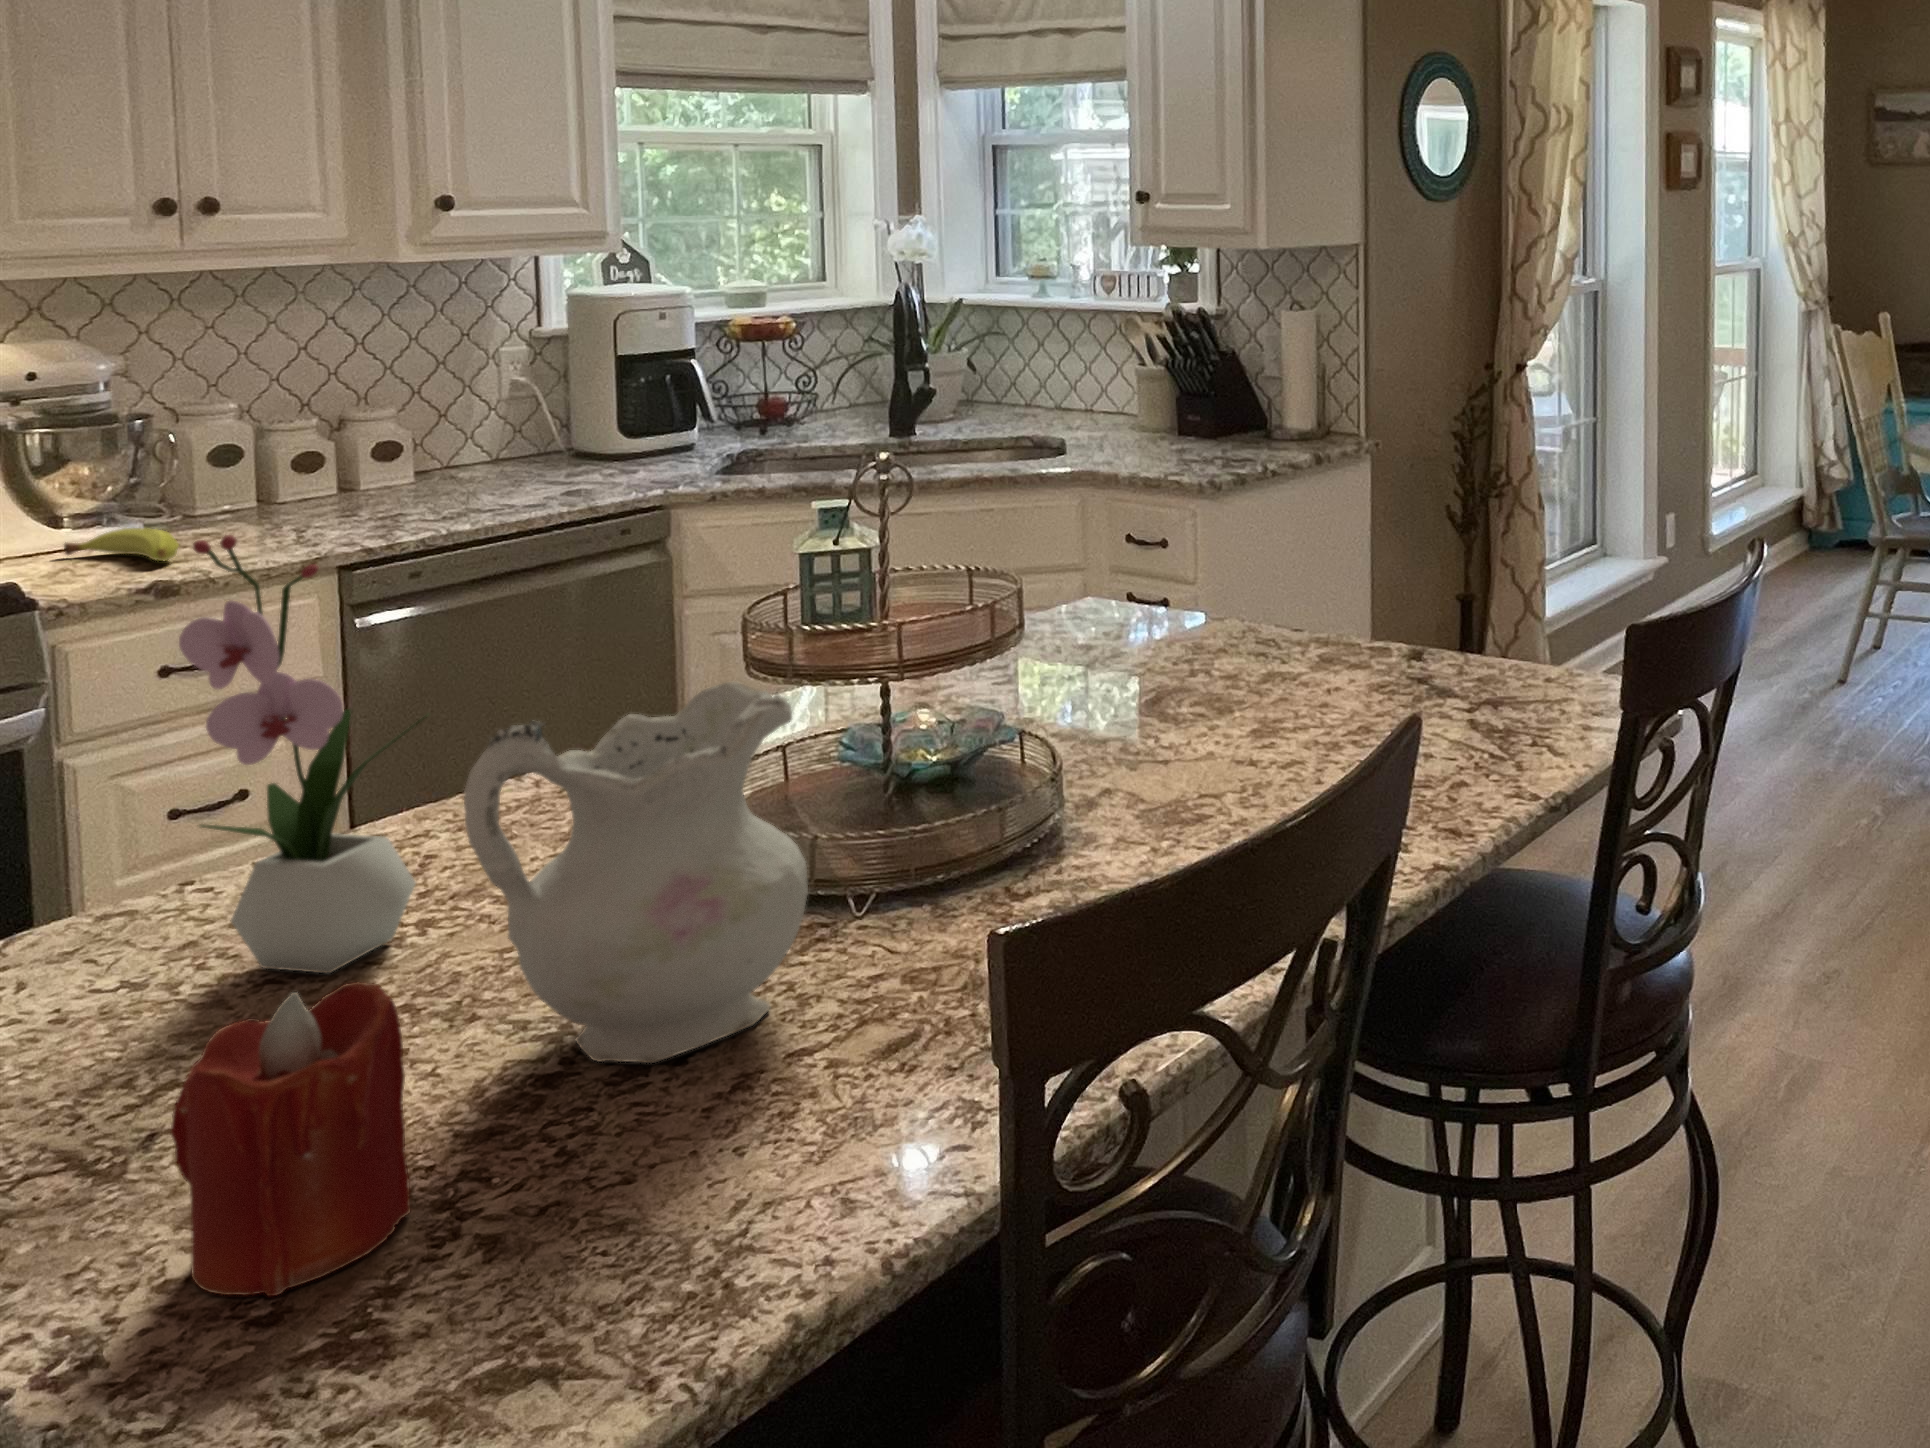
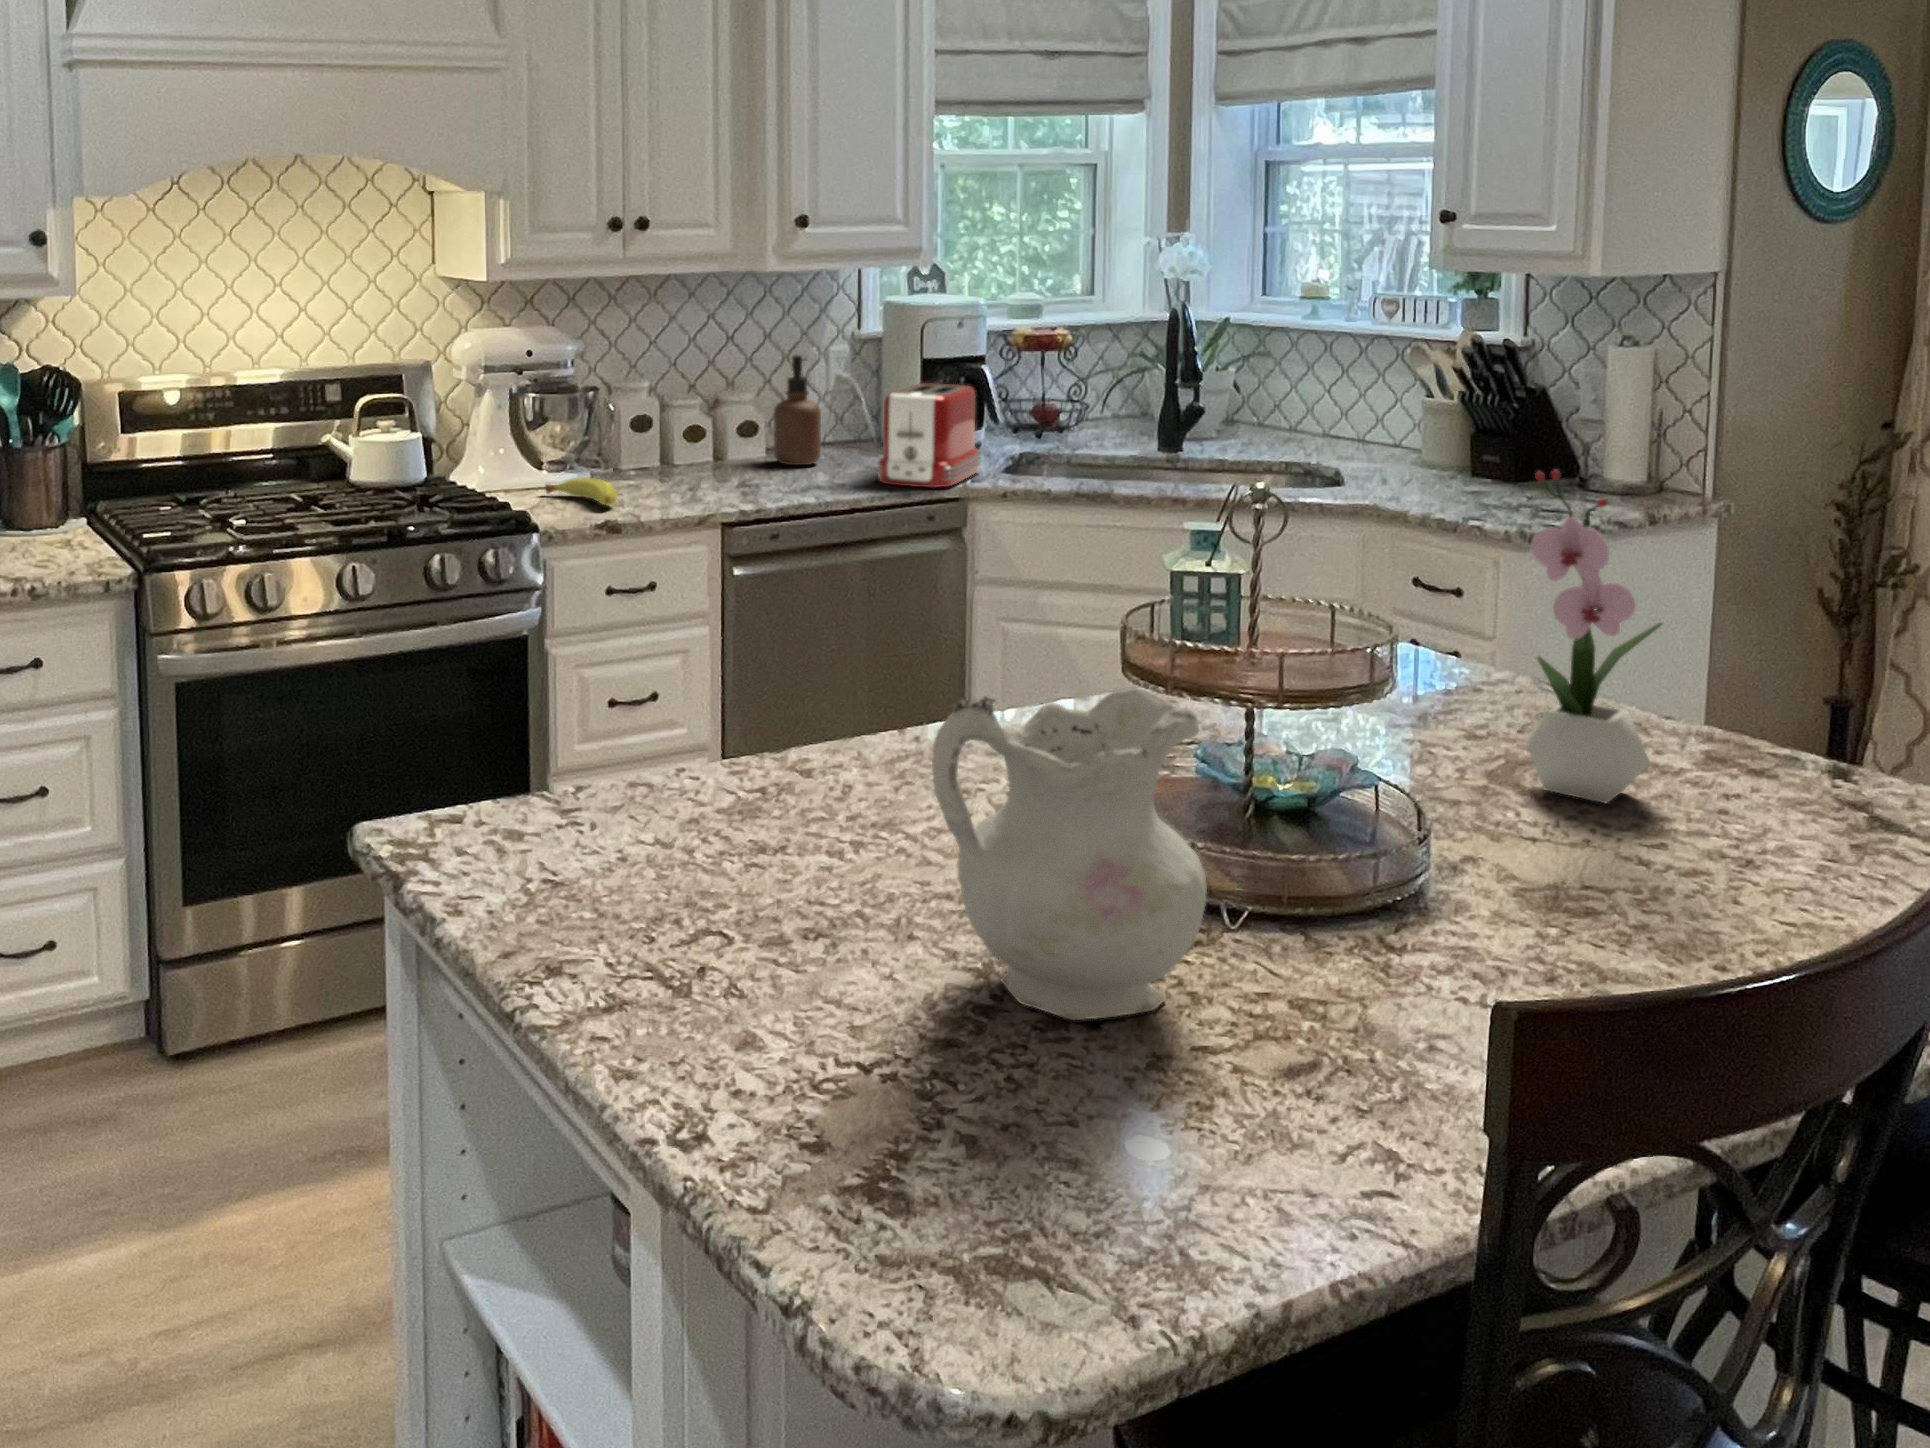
soap dispenser: none [426,359,492,487] -> present [774,355,821,465]
toaster: none [560,381,691,497] -> present [877,383,980,488]
flower arrangement: present [179,535,425,973] -> present [1525,470,1662,803]
candle: present [171,982,410,1296] -> none [750,887,906,1126]

